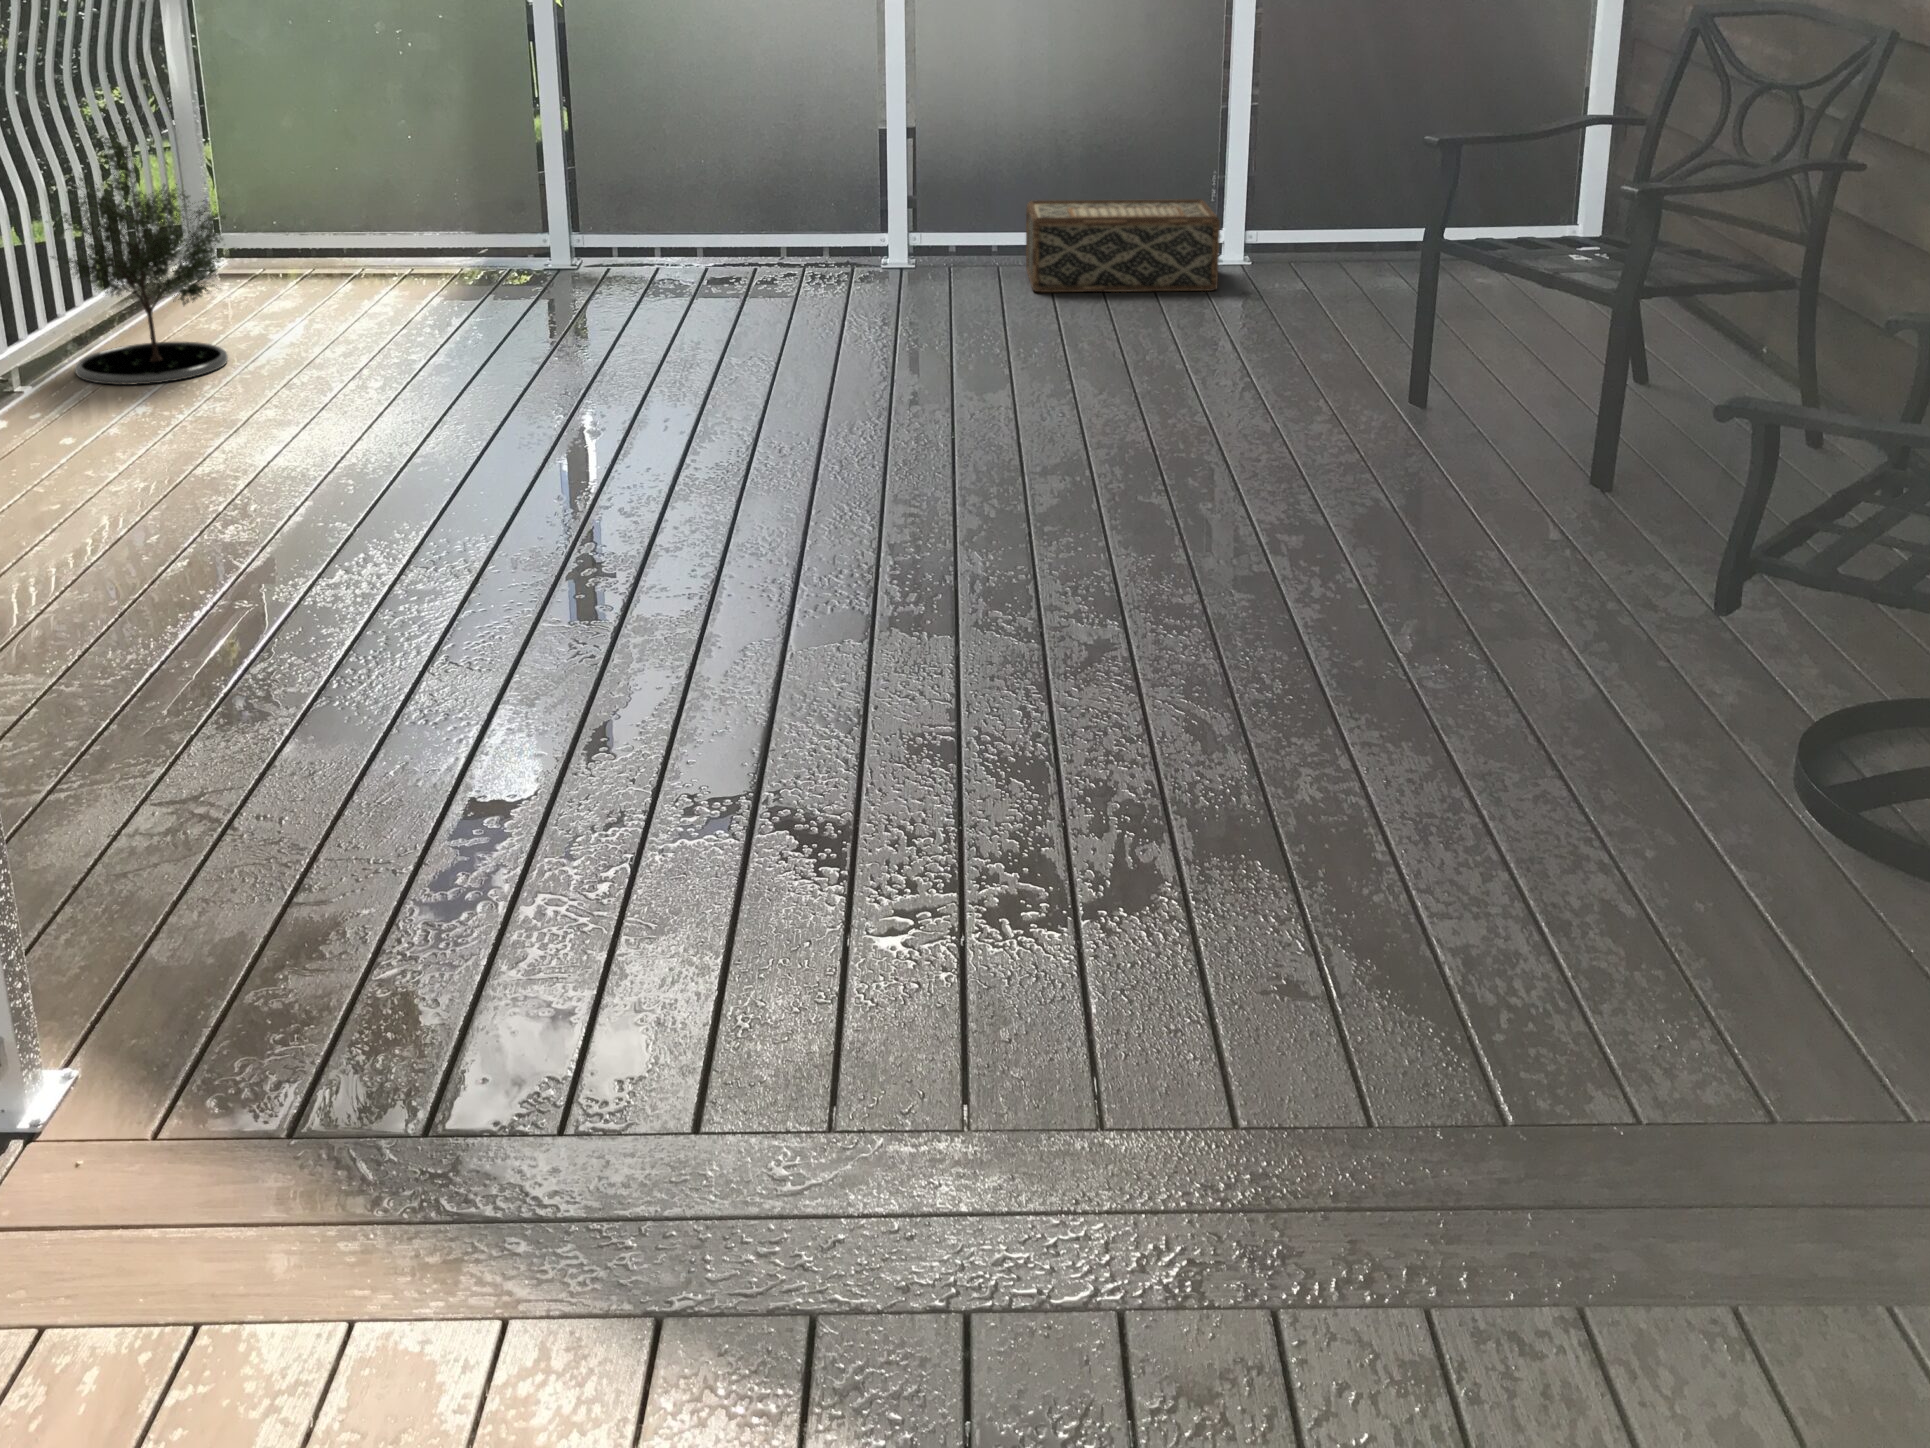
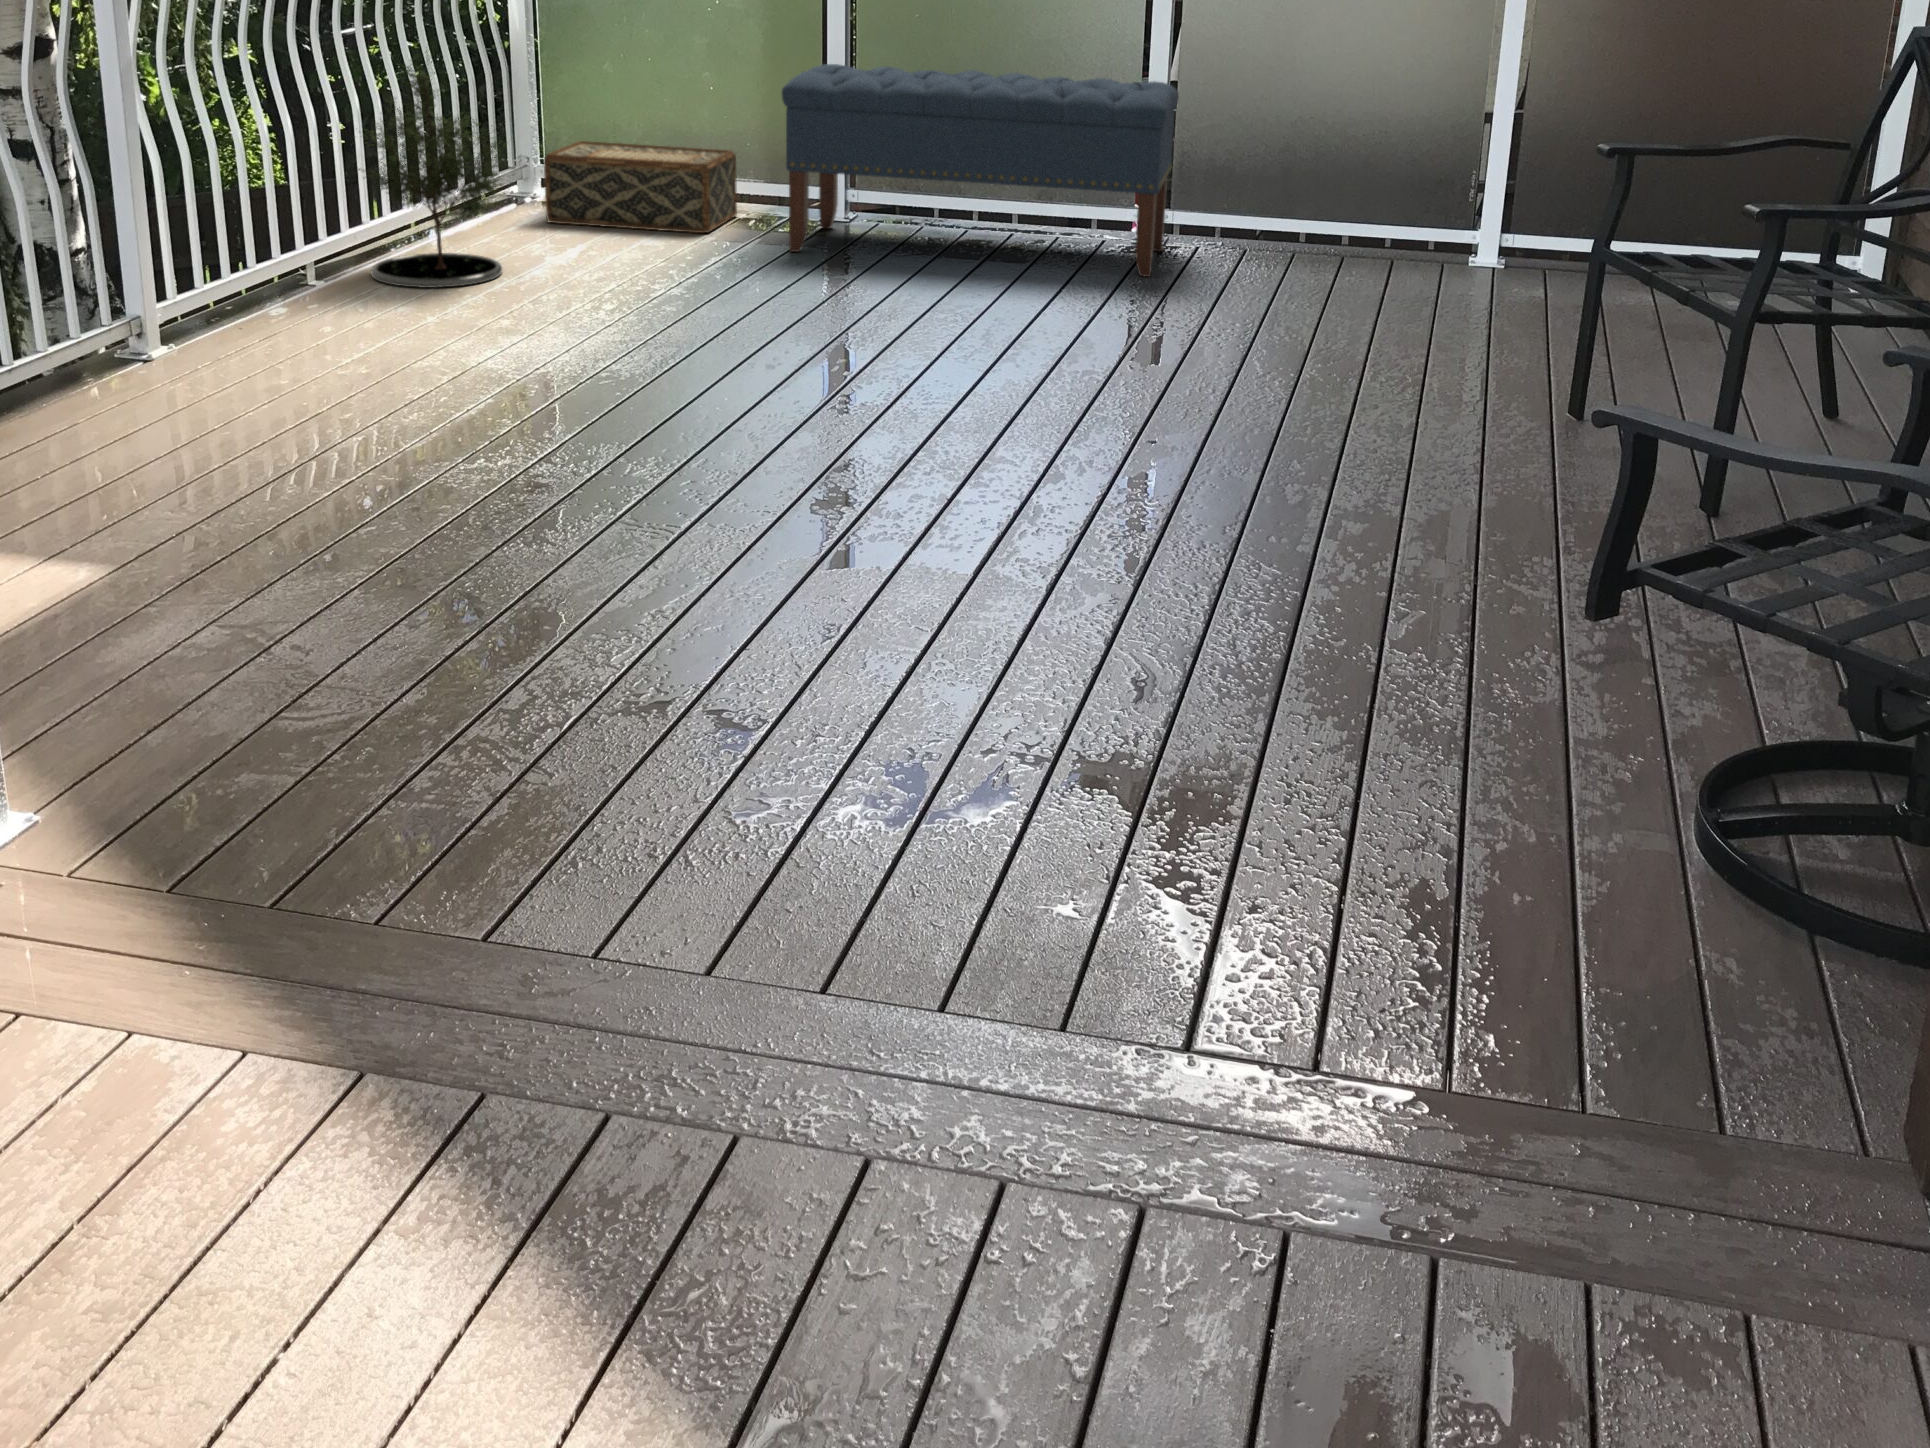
bench: none [512,100,925,307] -> present [782,64,1179,277]
woven basket: present [1026,199,1220,292] -> present [544,141,737,233]

